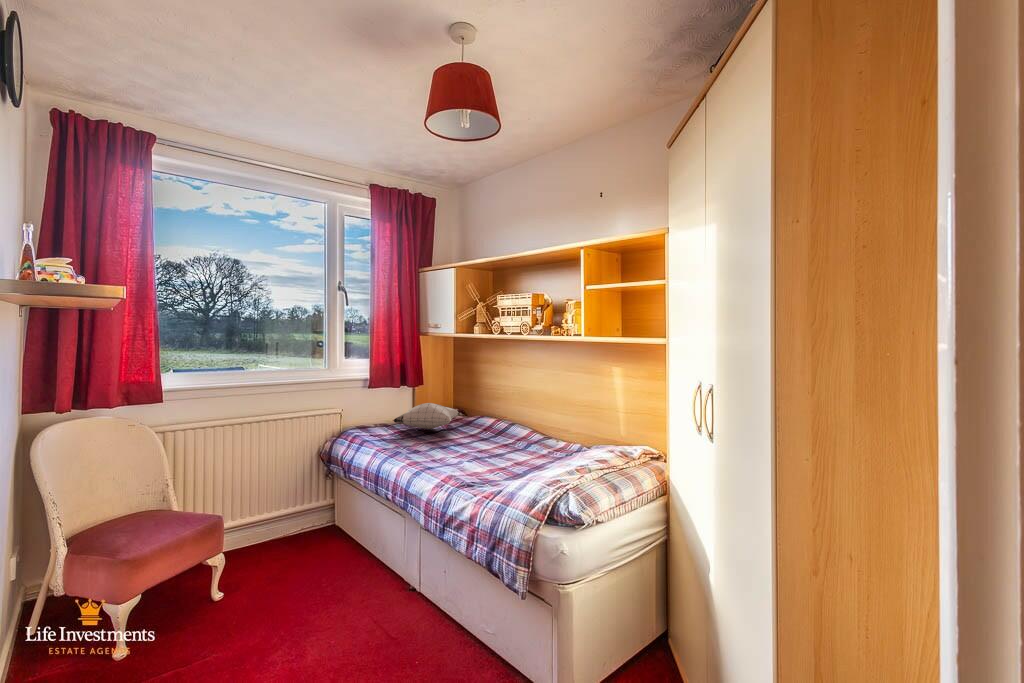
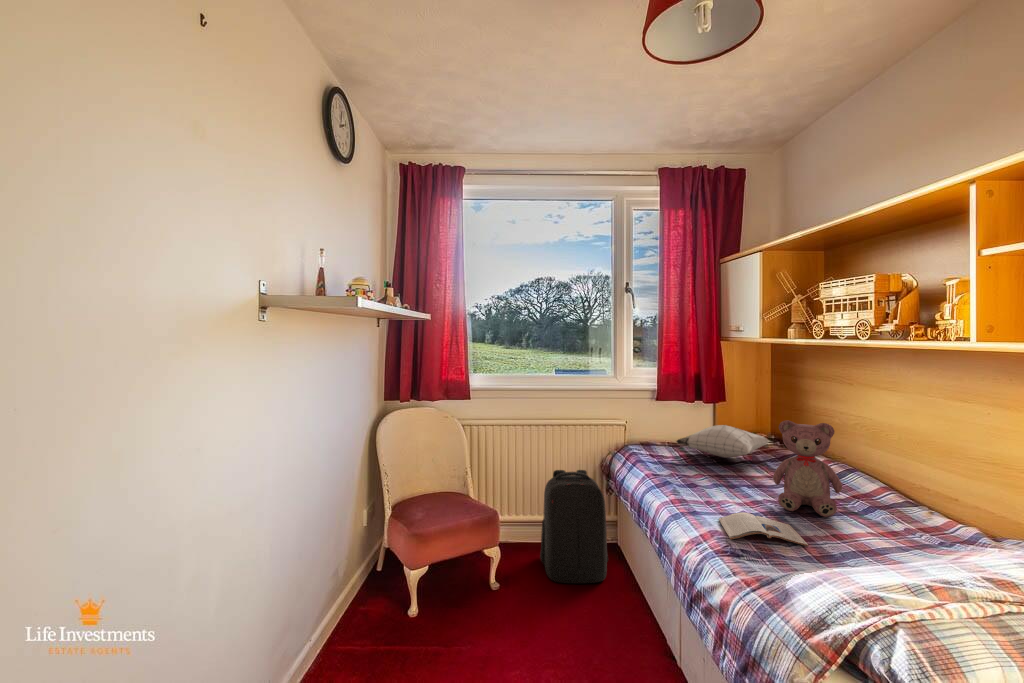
teddy bear: none [474,392,515,455] -> present [773,420,842,517]
backpack: none [259,460,335,573] -> present [540,470,608,583]
magazine: none [449,460,507,479] -> present [719,512,808,546]

